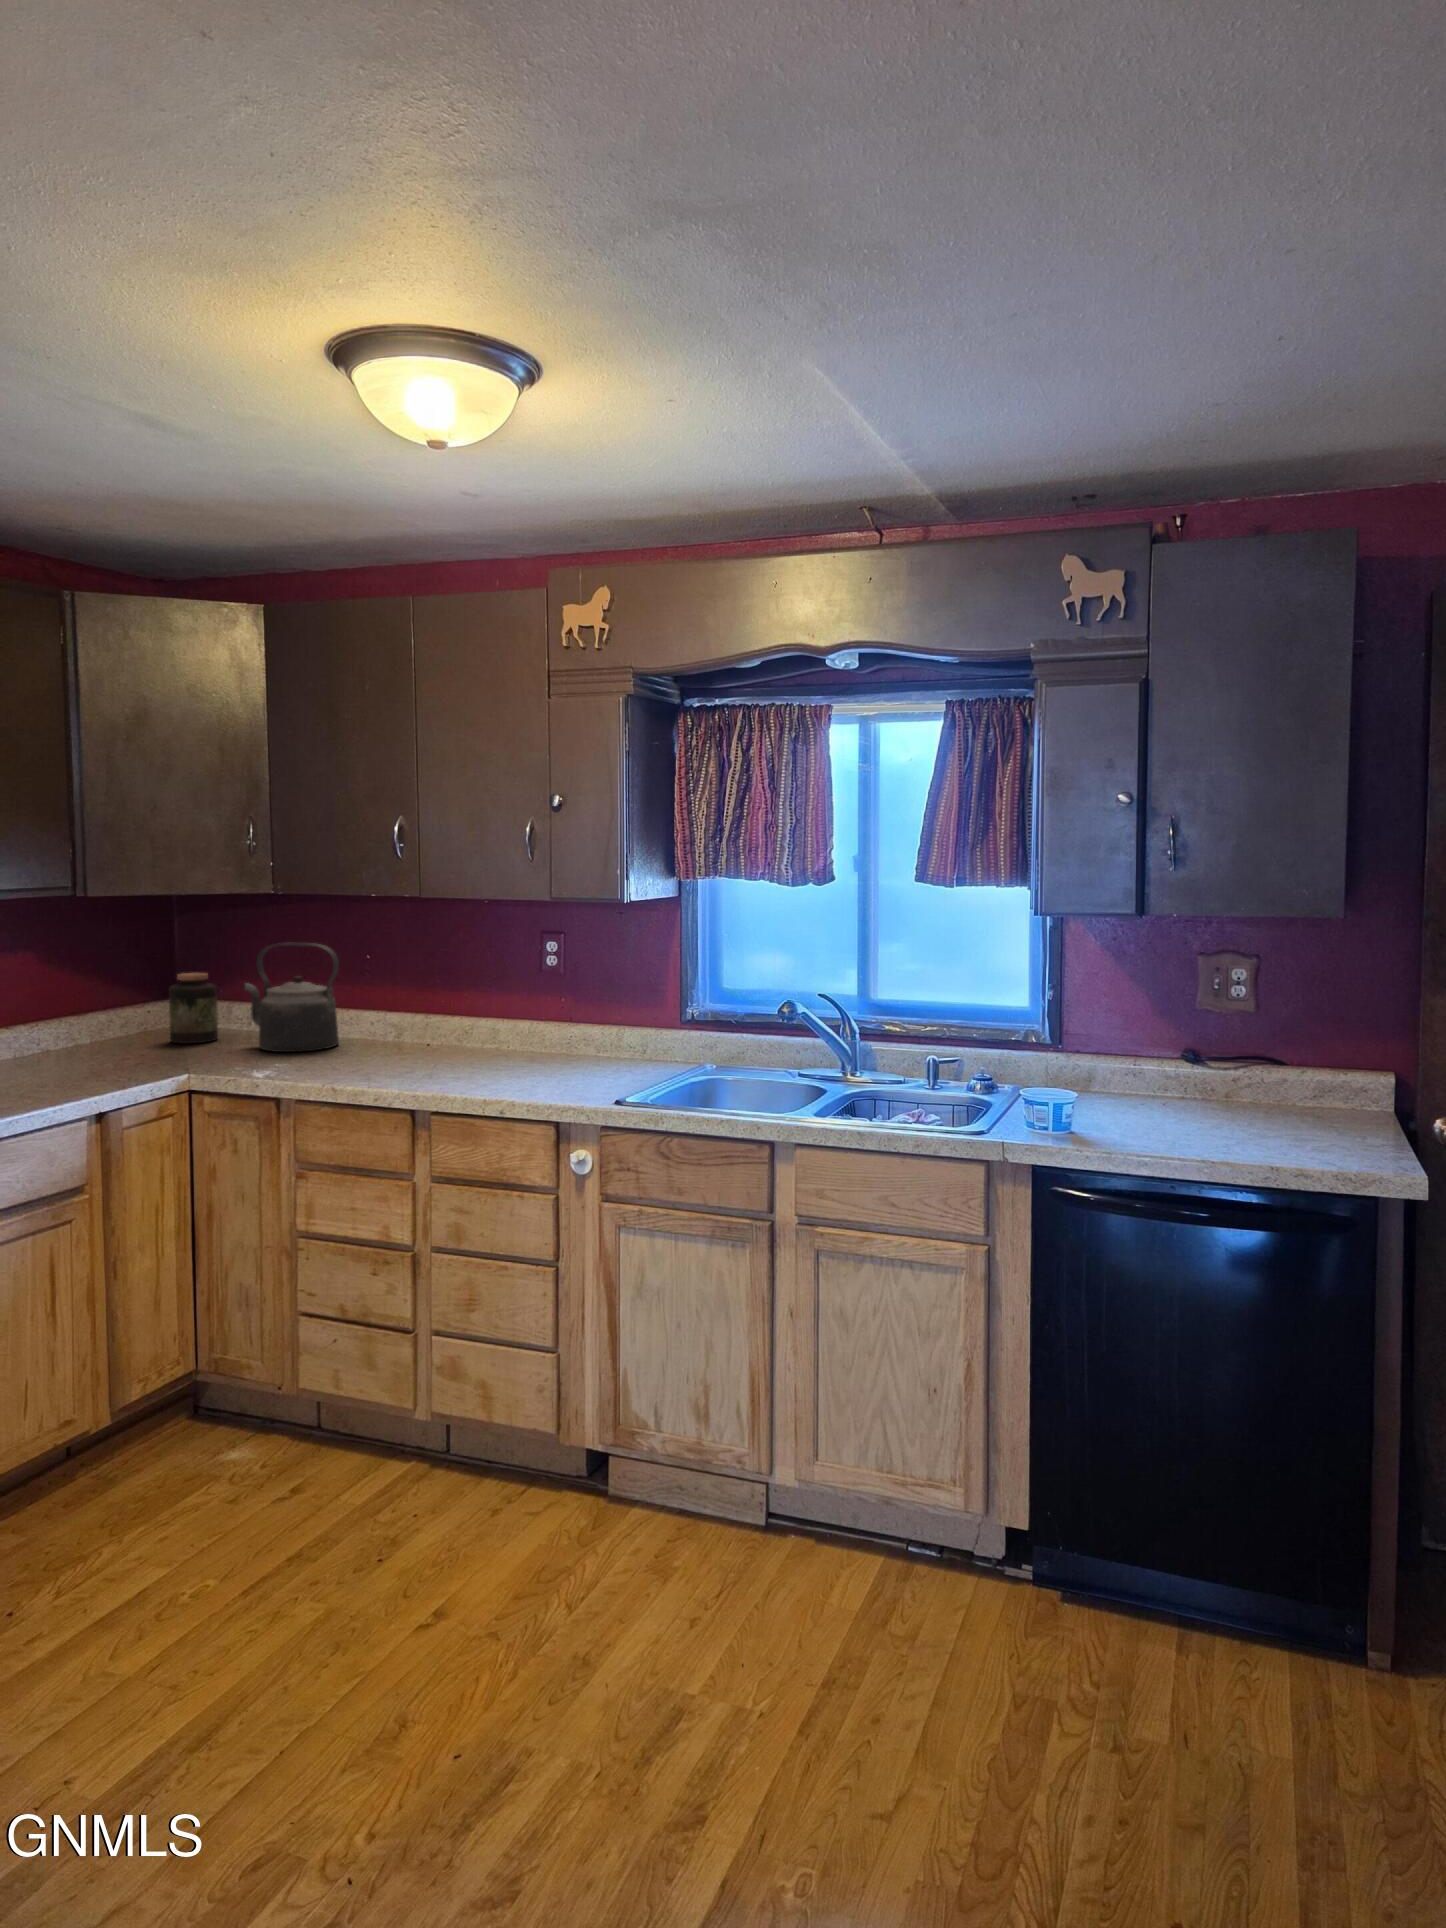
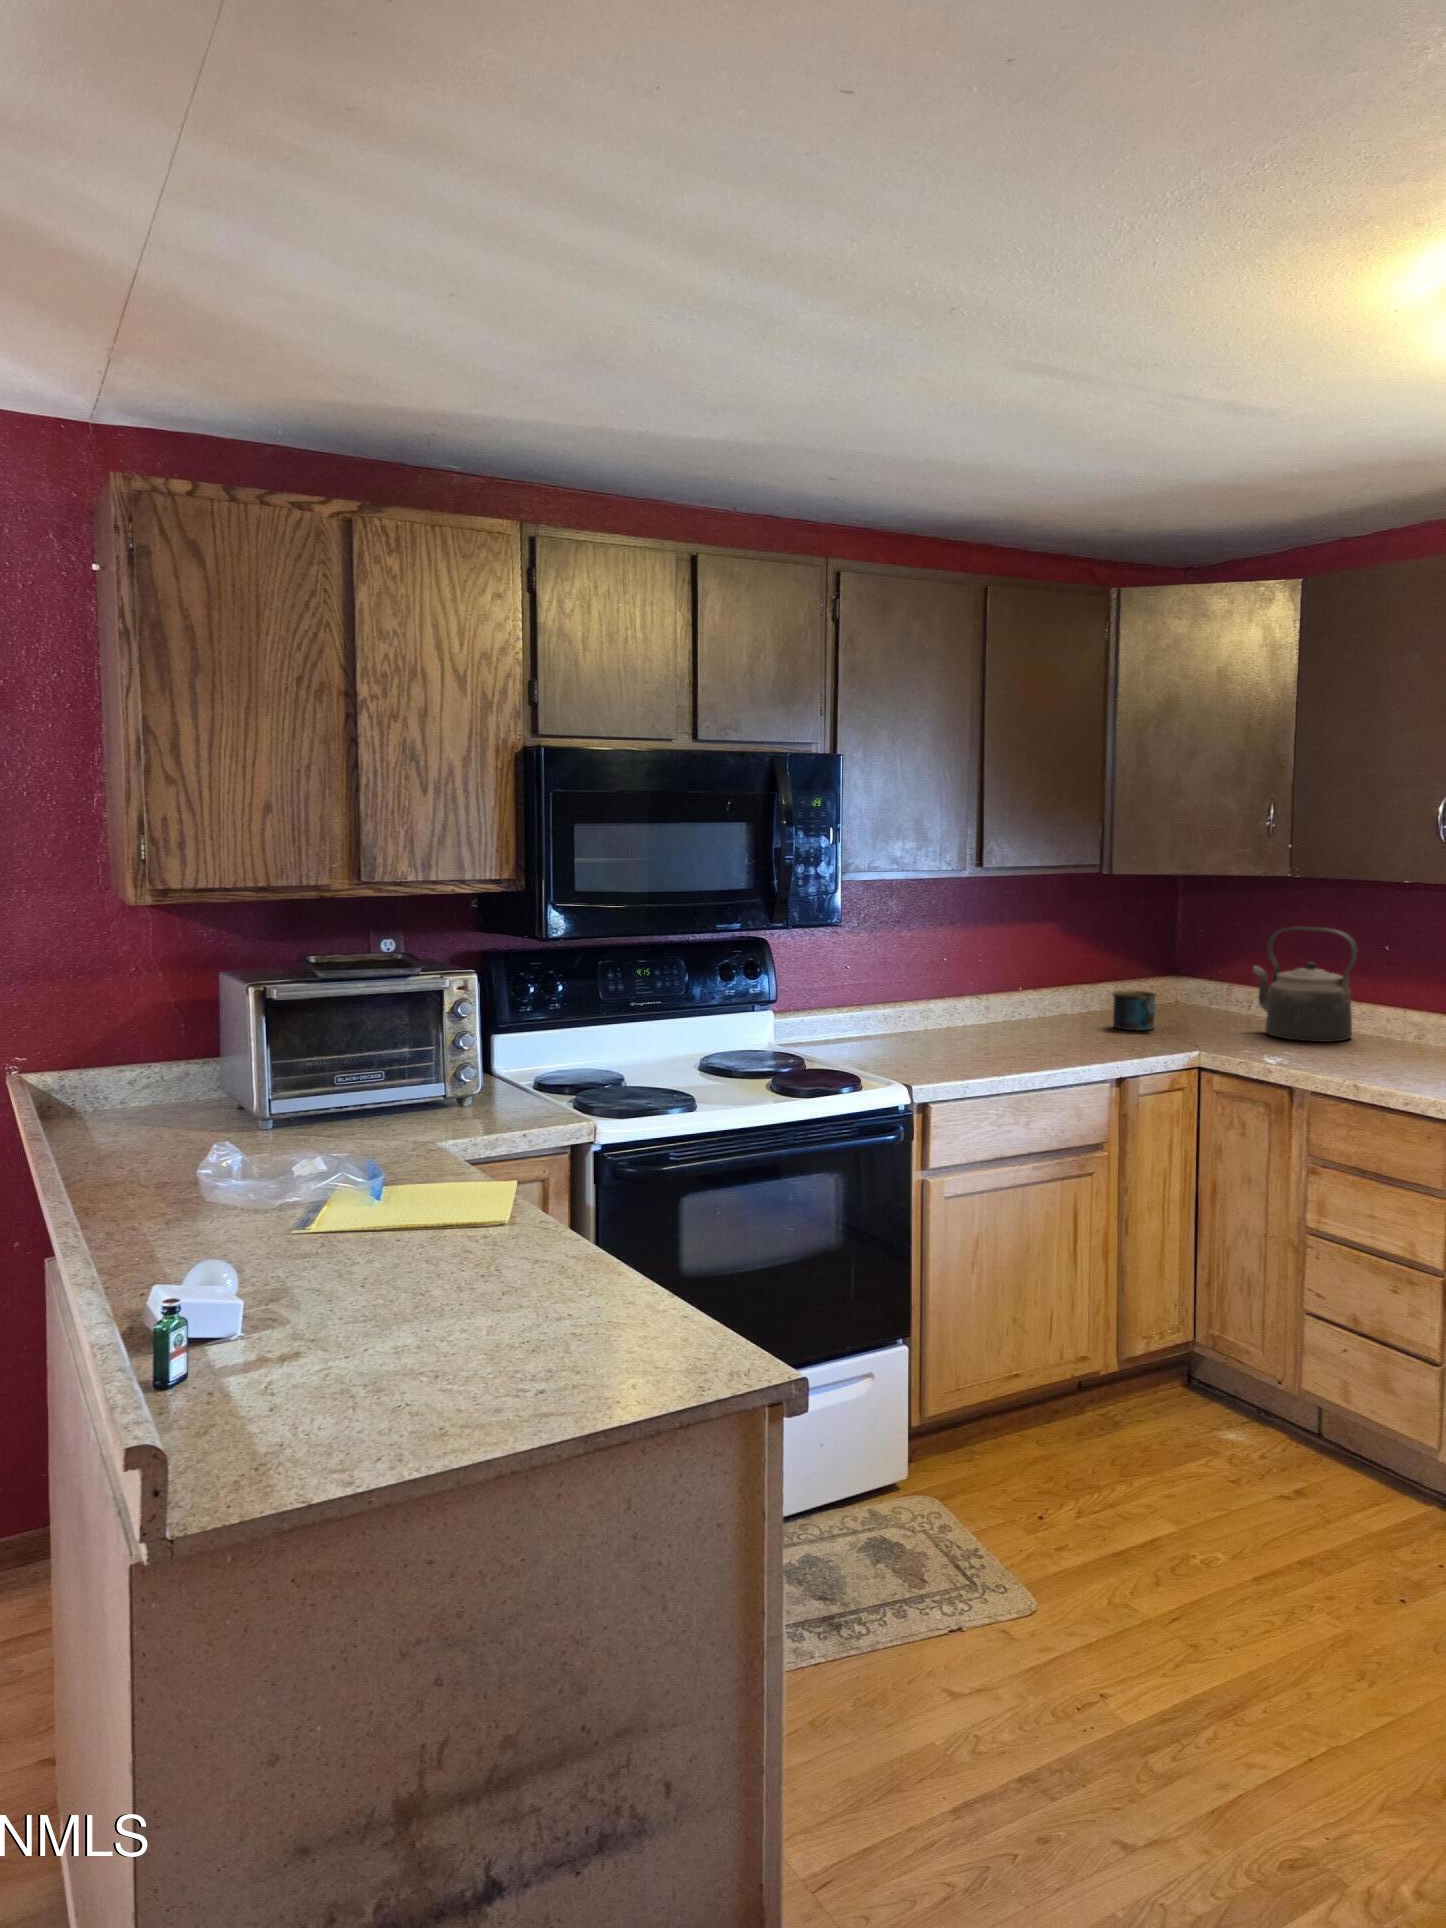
jar: present [169,973,218,1044] -> none [1174,952,1222,1022]
mug: none [97,1017,147,1059] -> present [1113,991,1156,1030]

